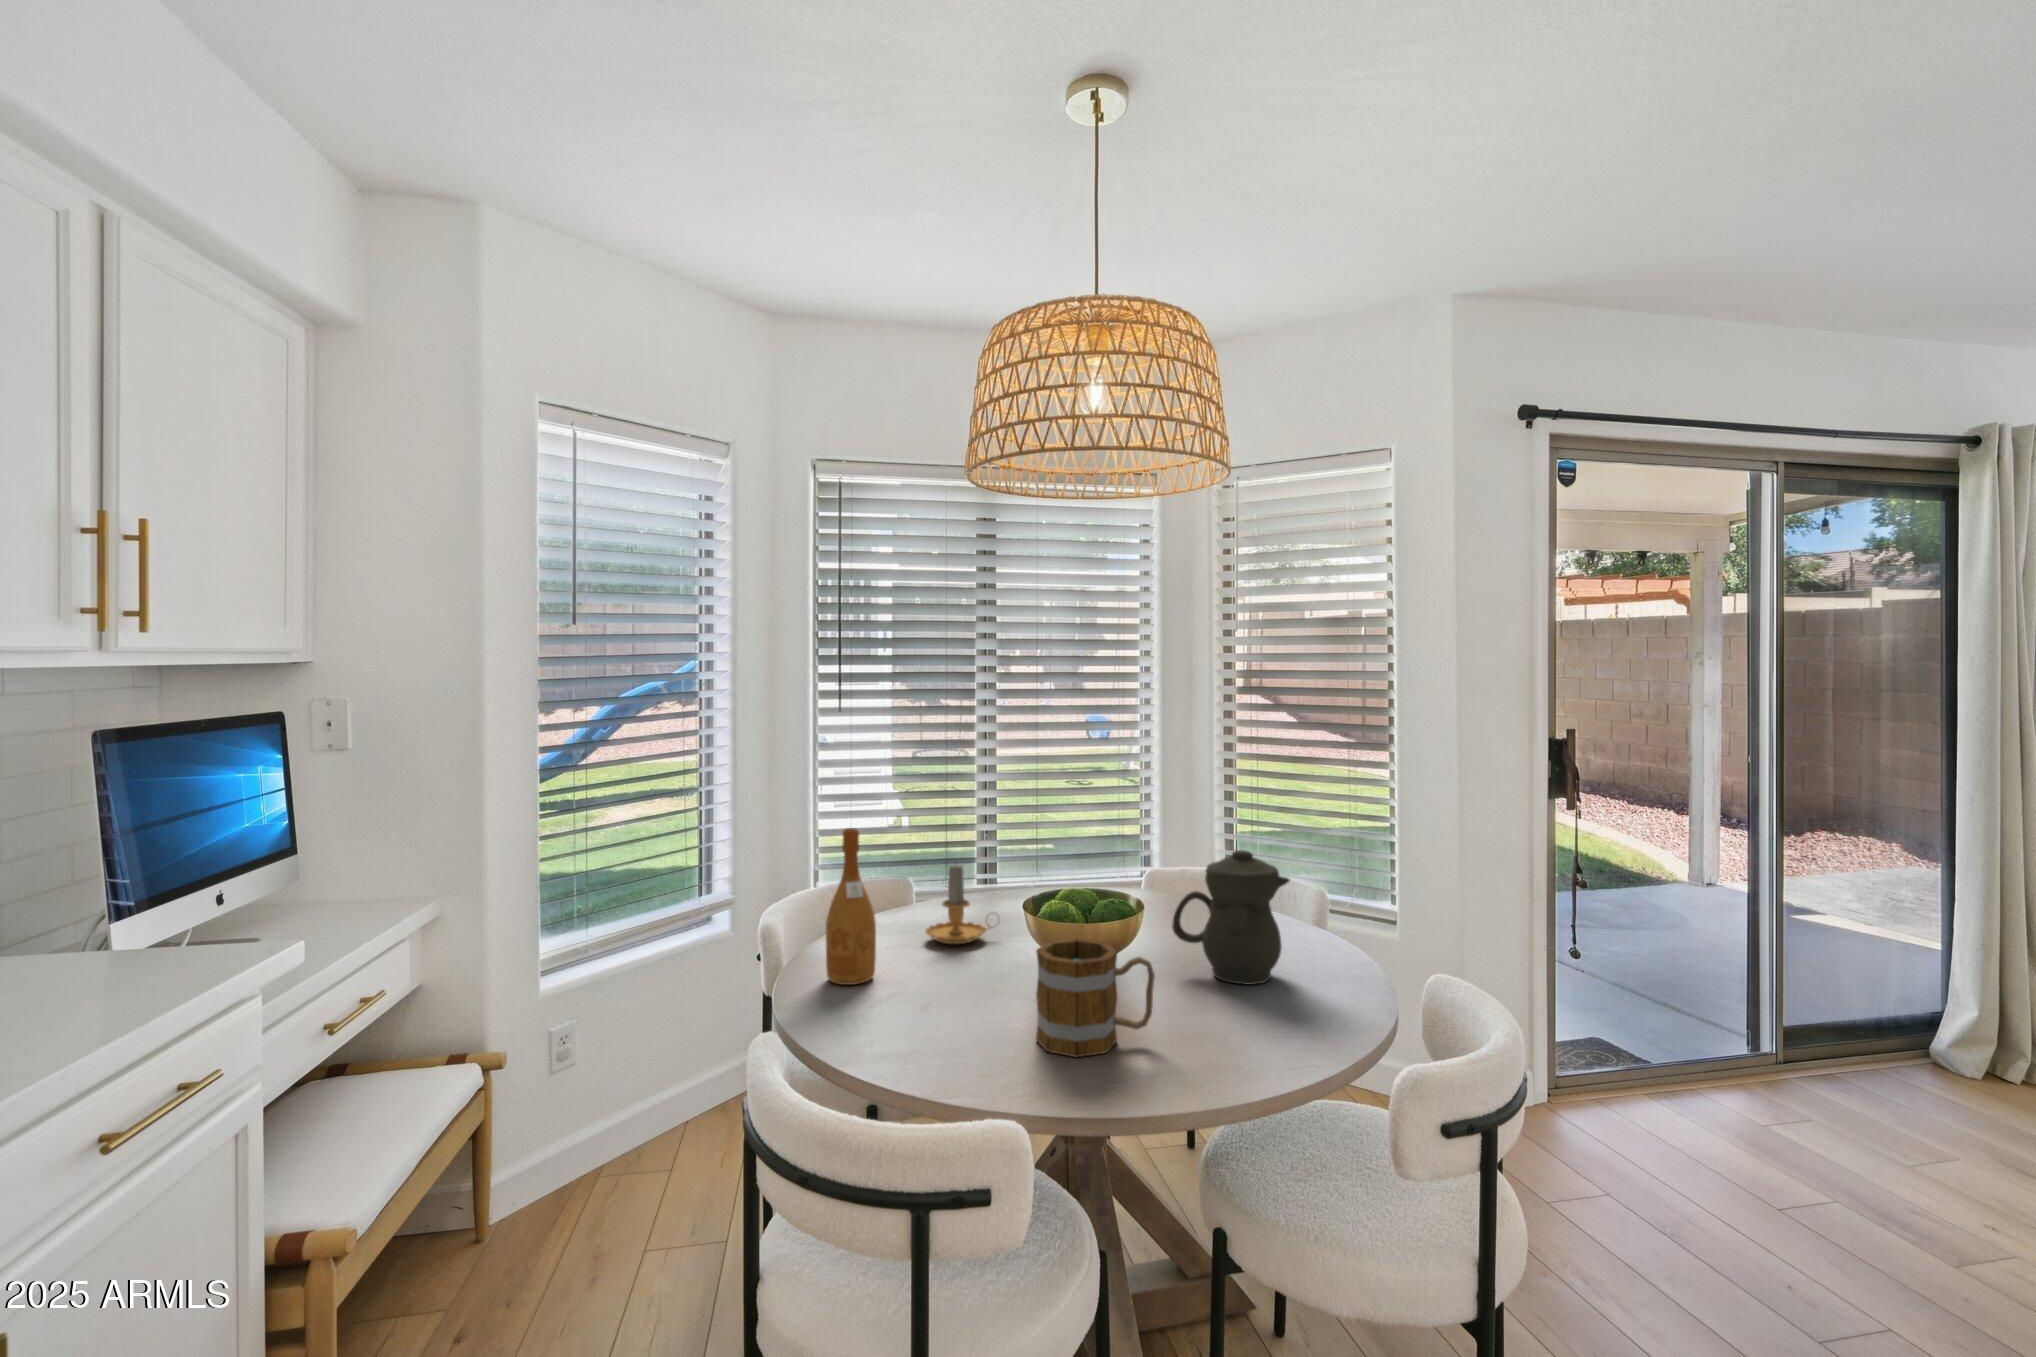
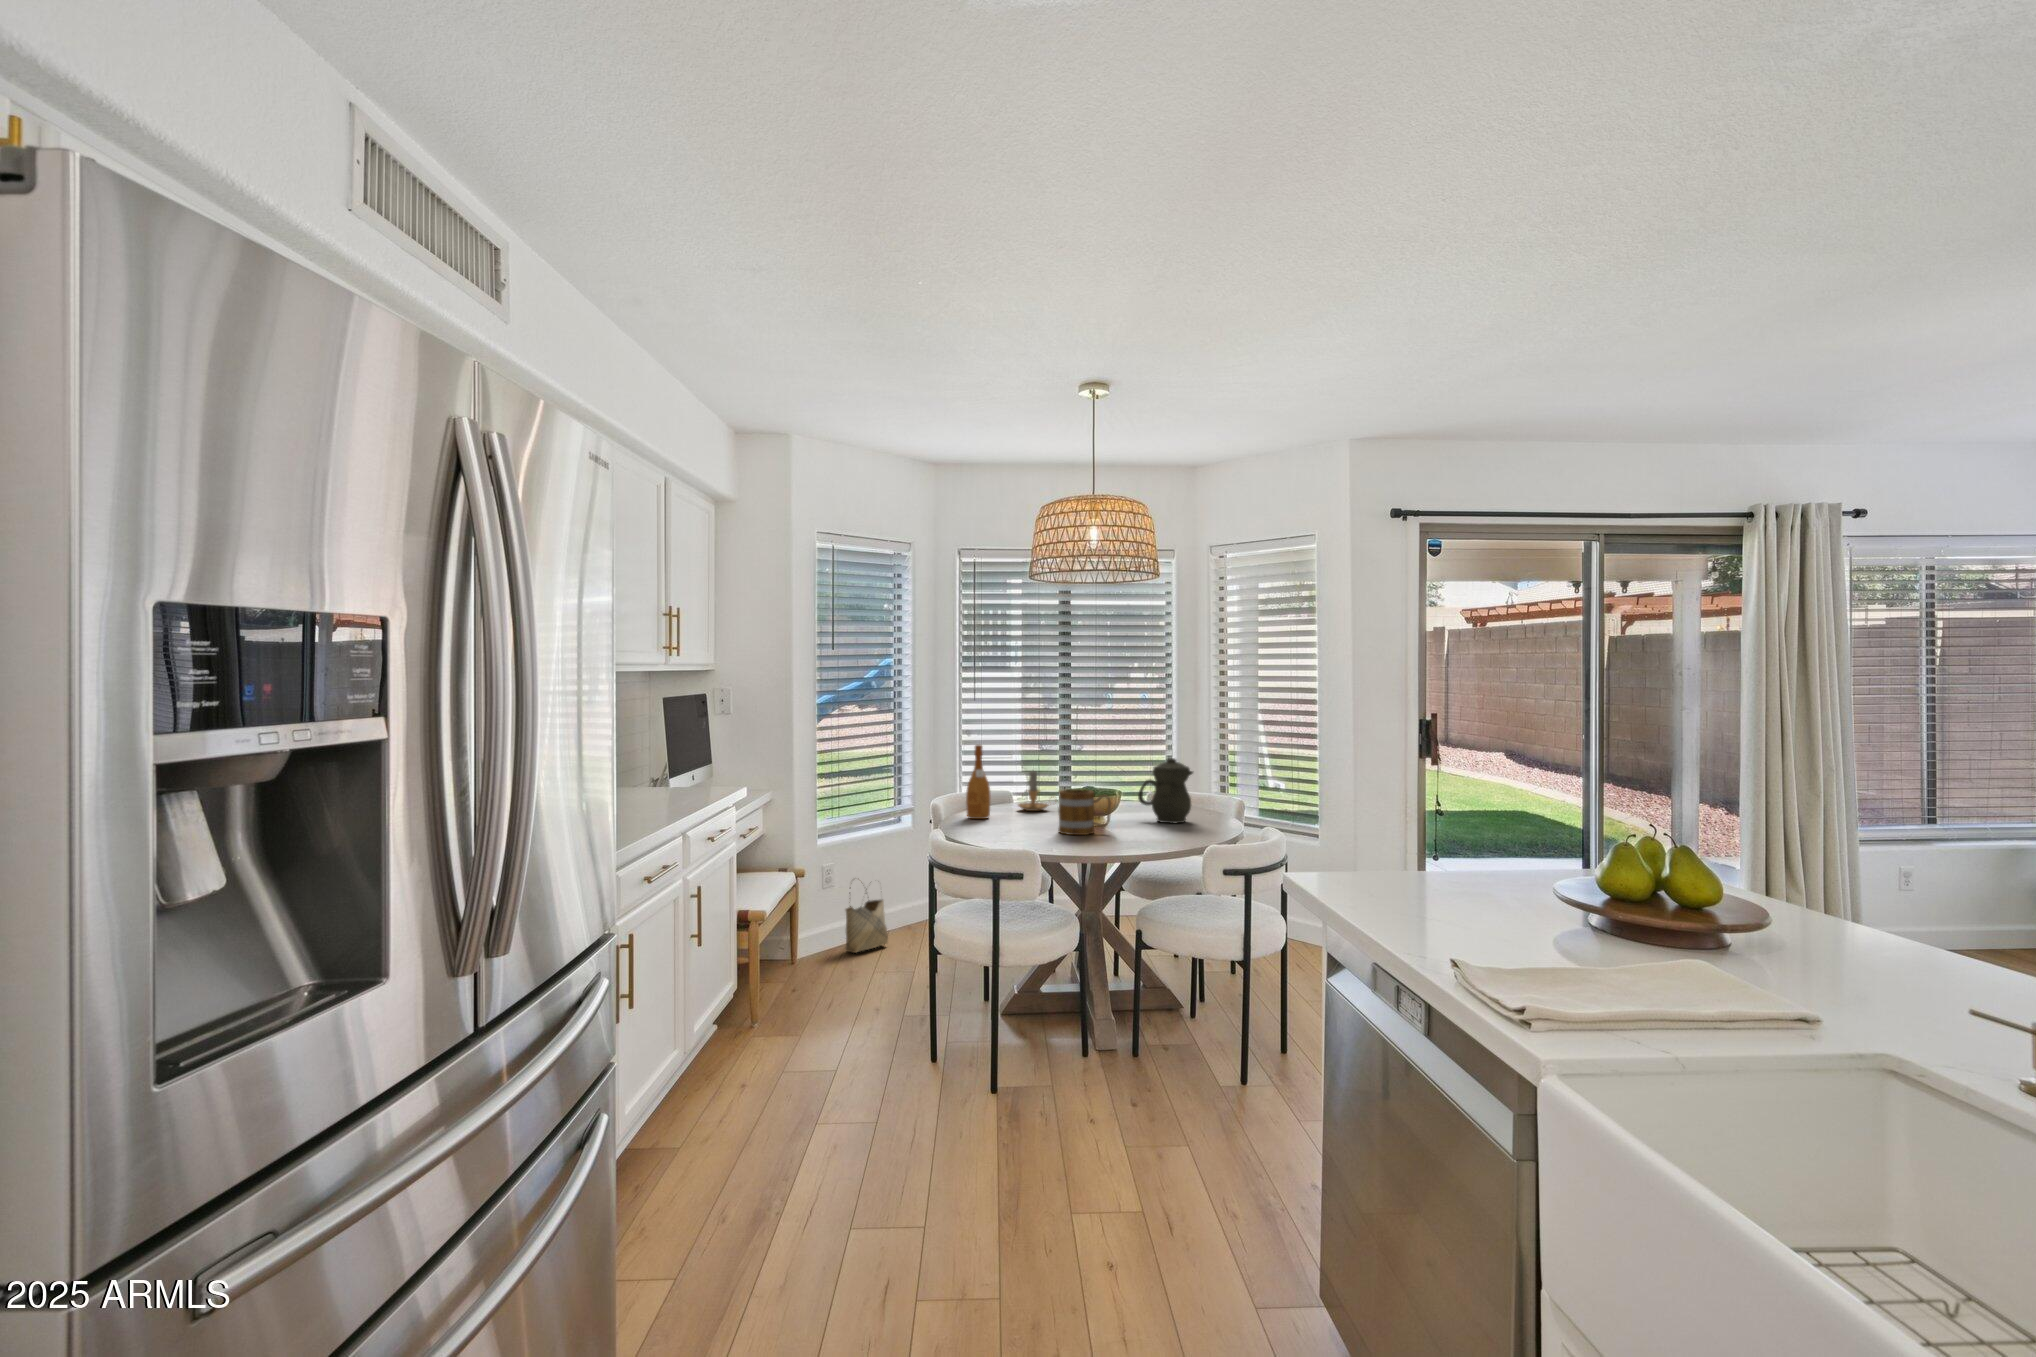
woven basket: none [597,1041,683,1189] -> present [845,887,888,953]

